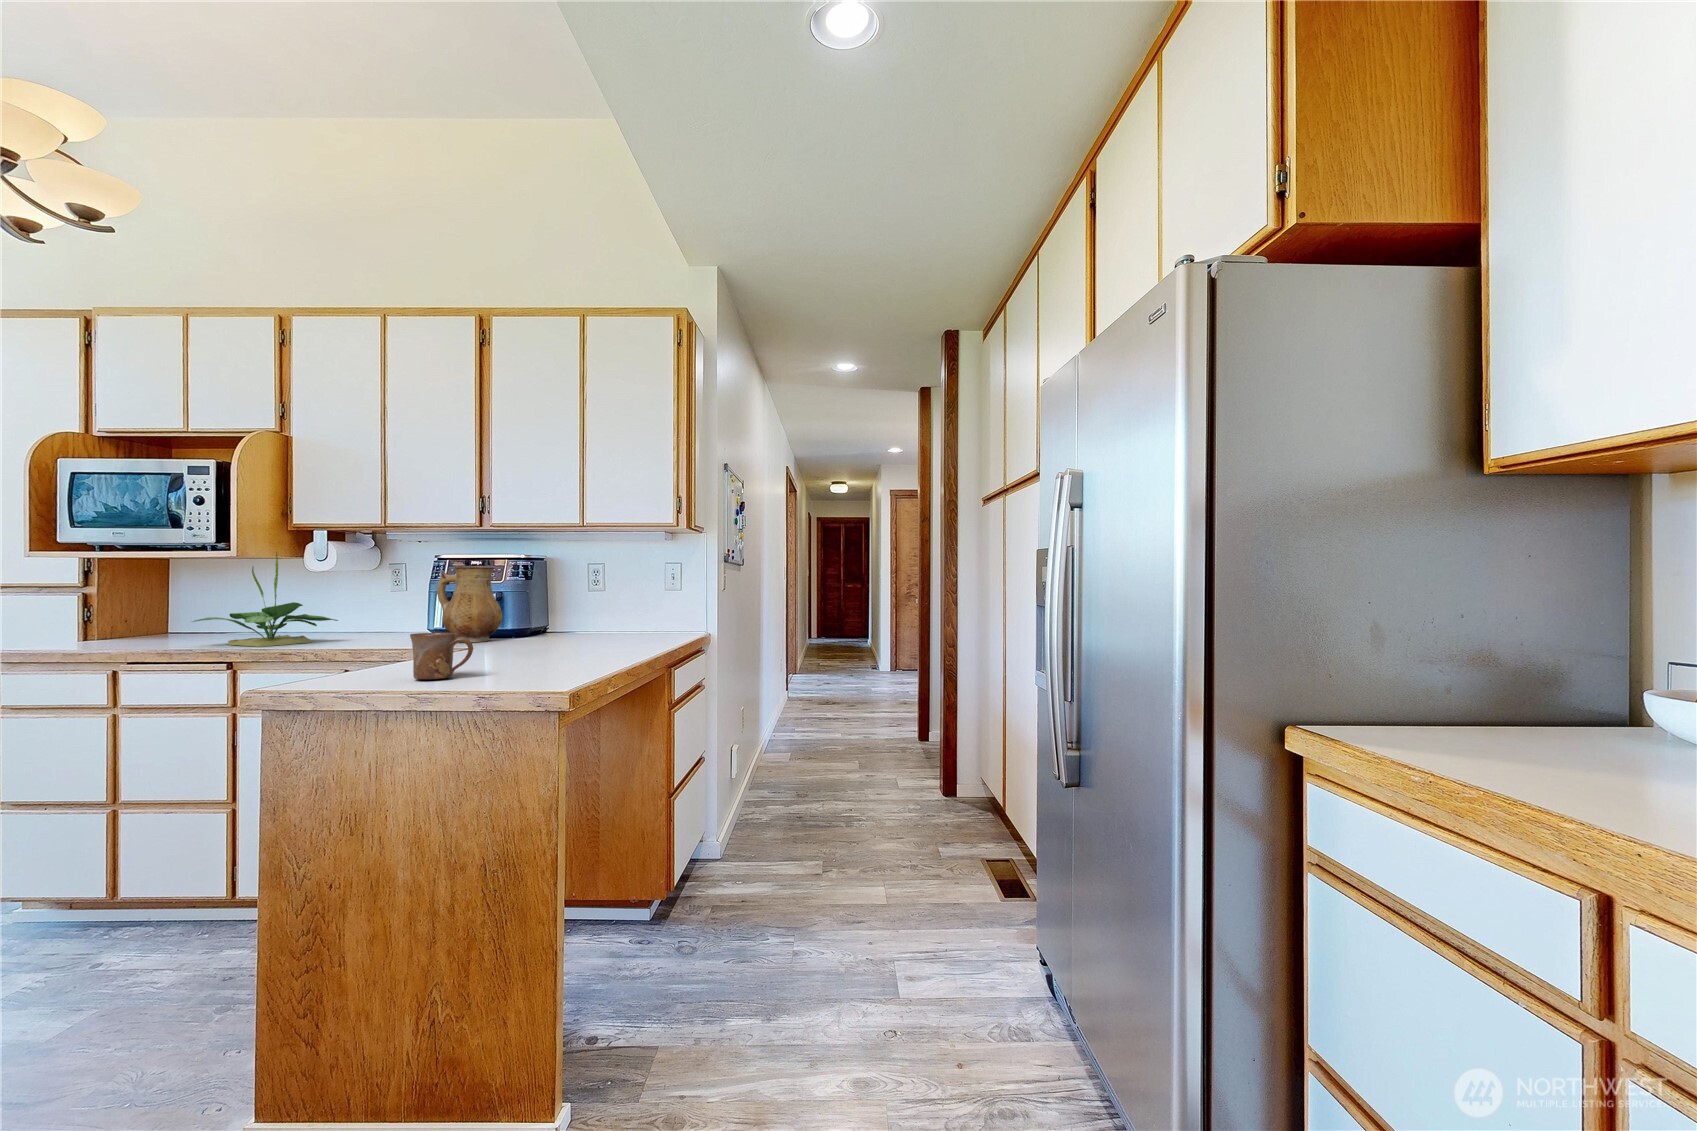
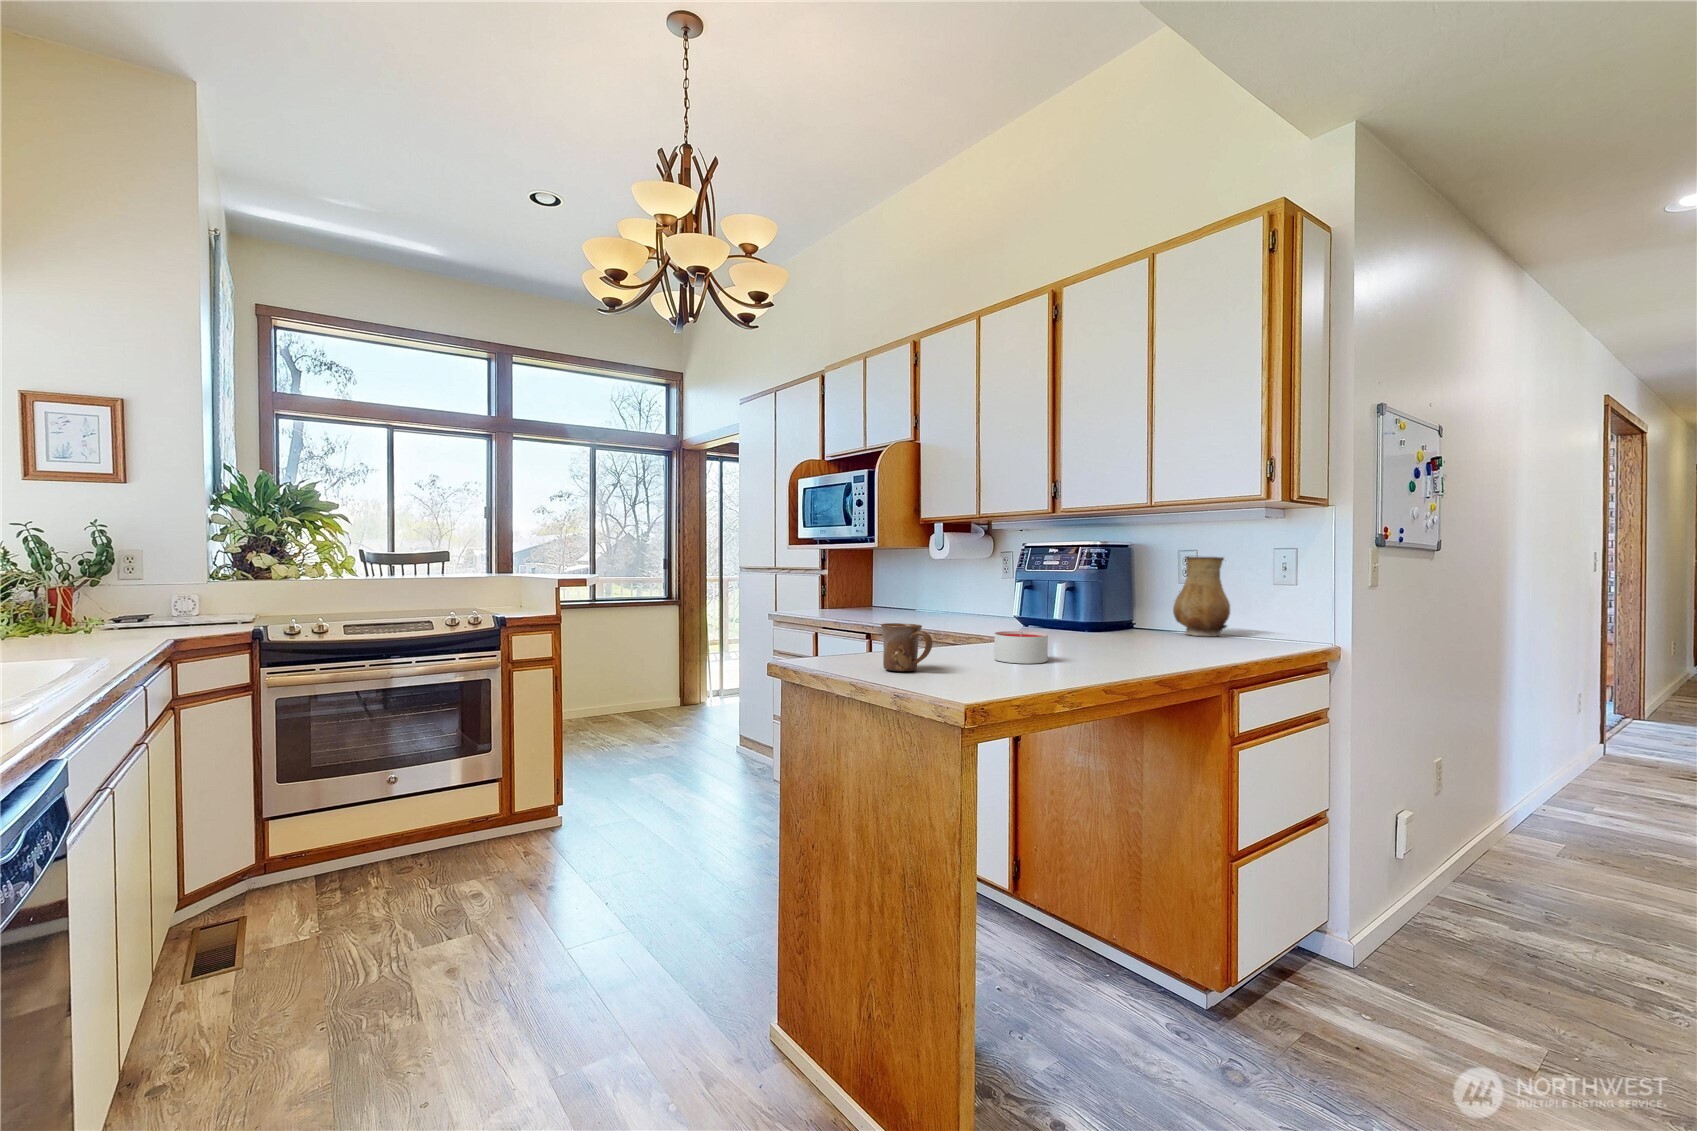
potted plant: present [193,552,338,647] -> none [848,542,942,622]
ceramic pitcher: present [437,566,502,642] -> present [1173,556,1230,636]
candle: none [495,635,547,663] -> present [994,631,1048,664]

